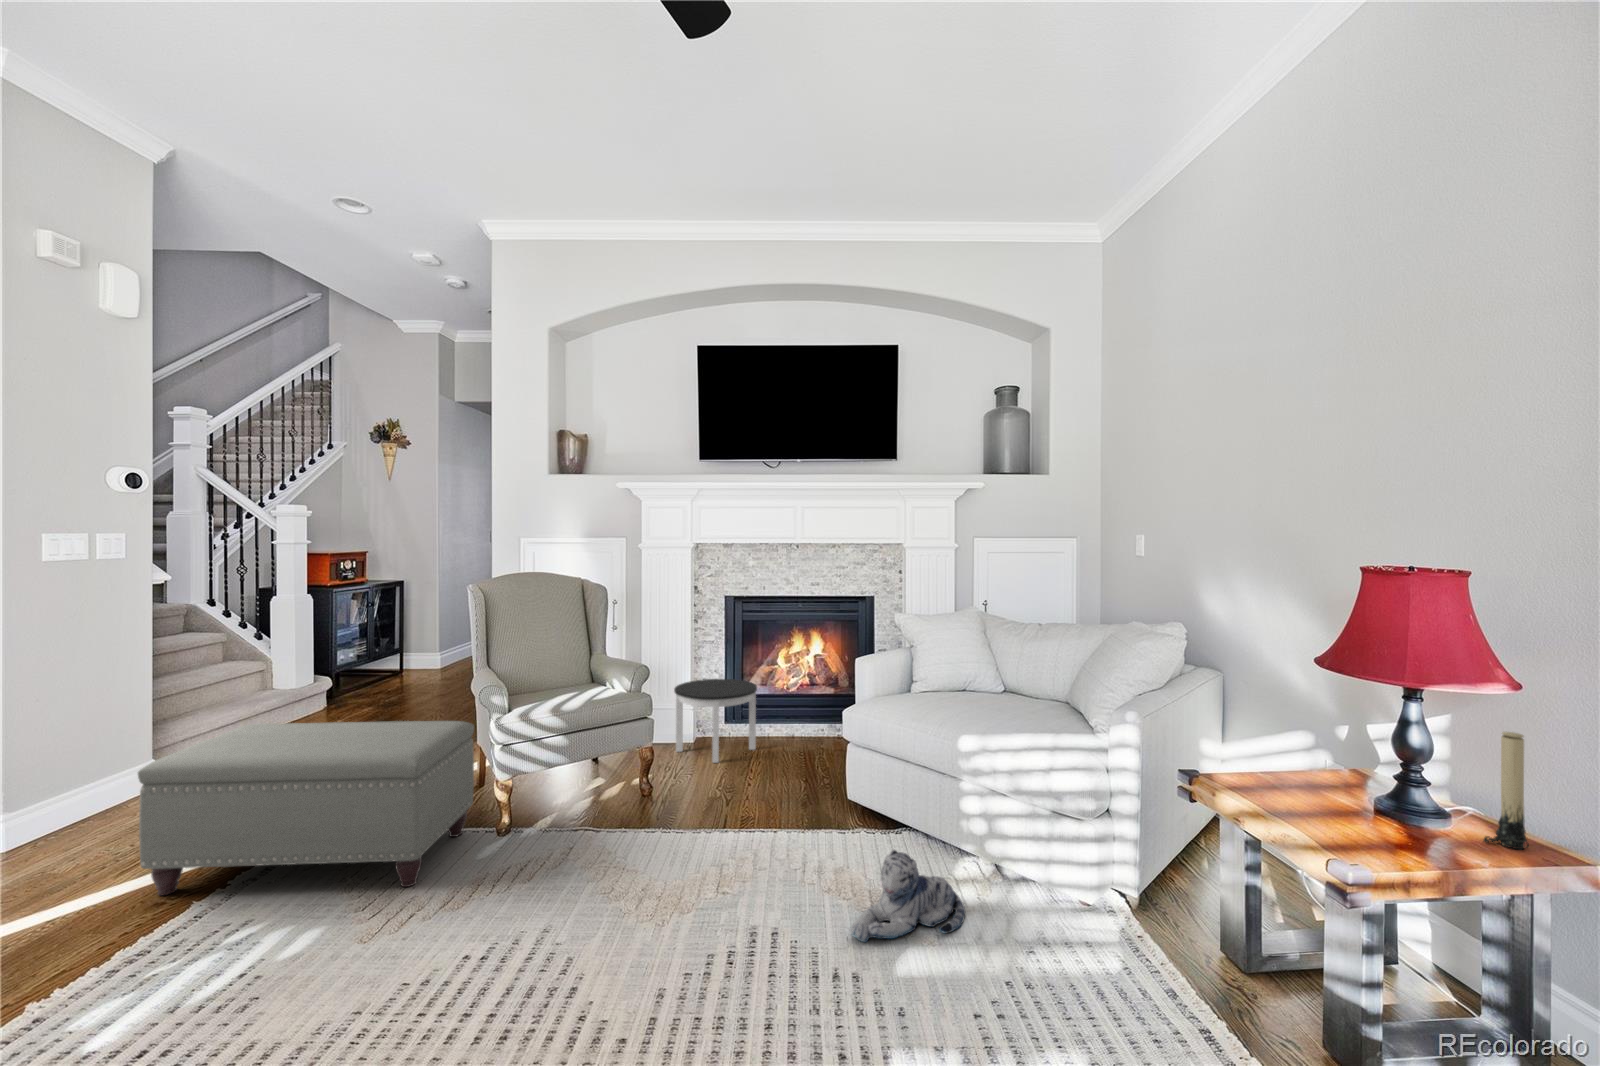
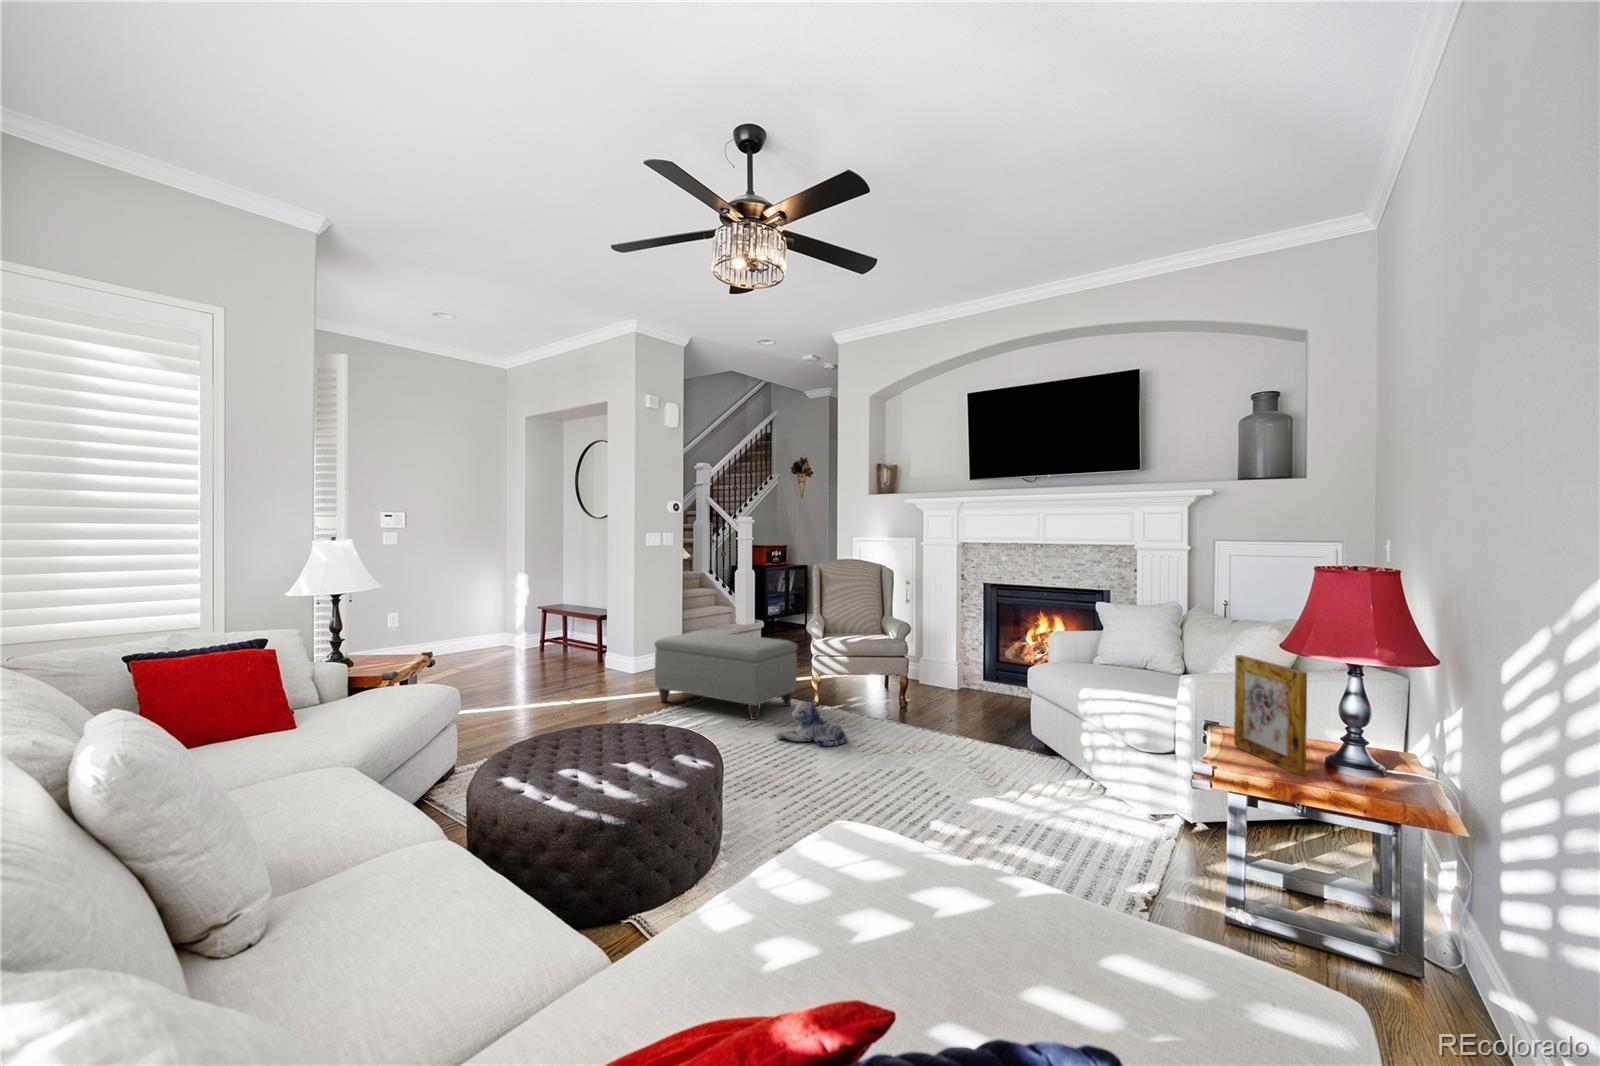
round table: present [674,679,757,763] -> none [939,644,1001,701]
picture frame: none [1316,693,1468,856] -> present [1234,655,1307,776]
candle: present [1483,732,1529,849] -> none [1342,692,1373,784]
plush toy: present [850,850,965,942] -> present [775,700,847,747]

